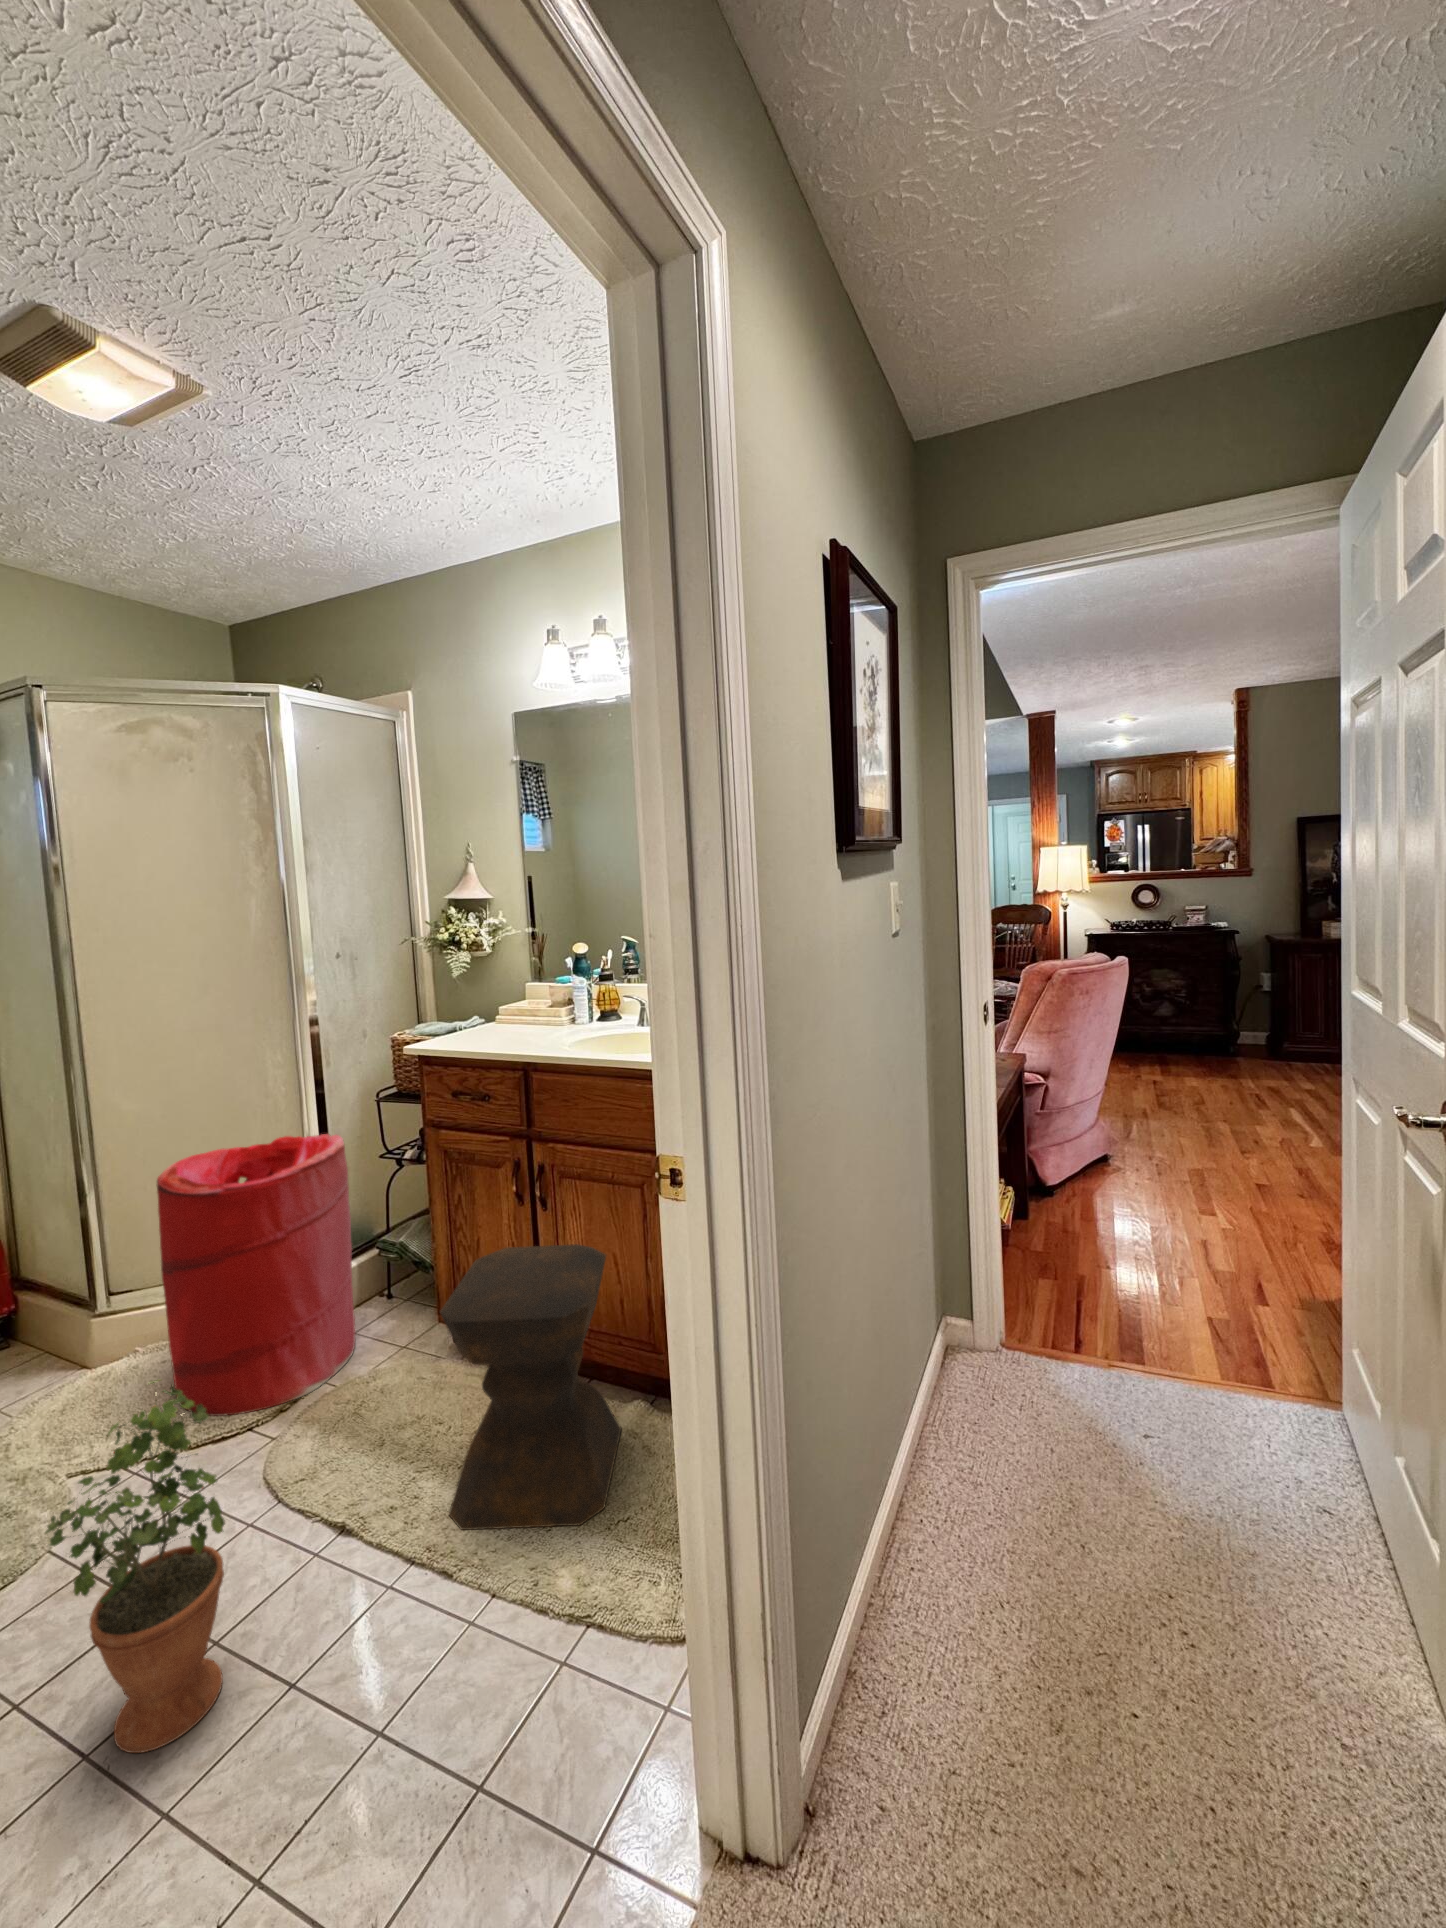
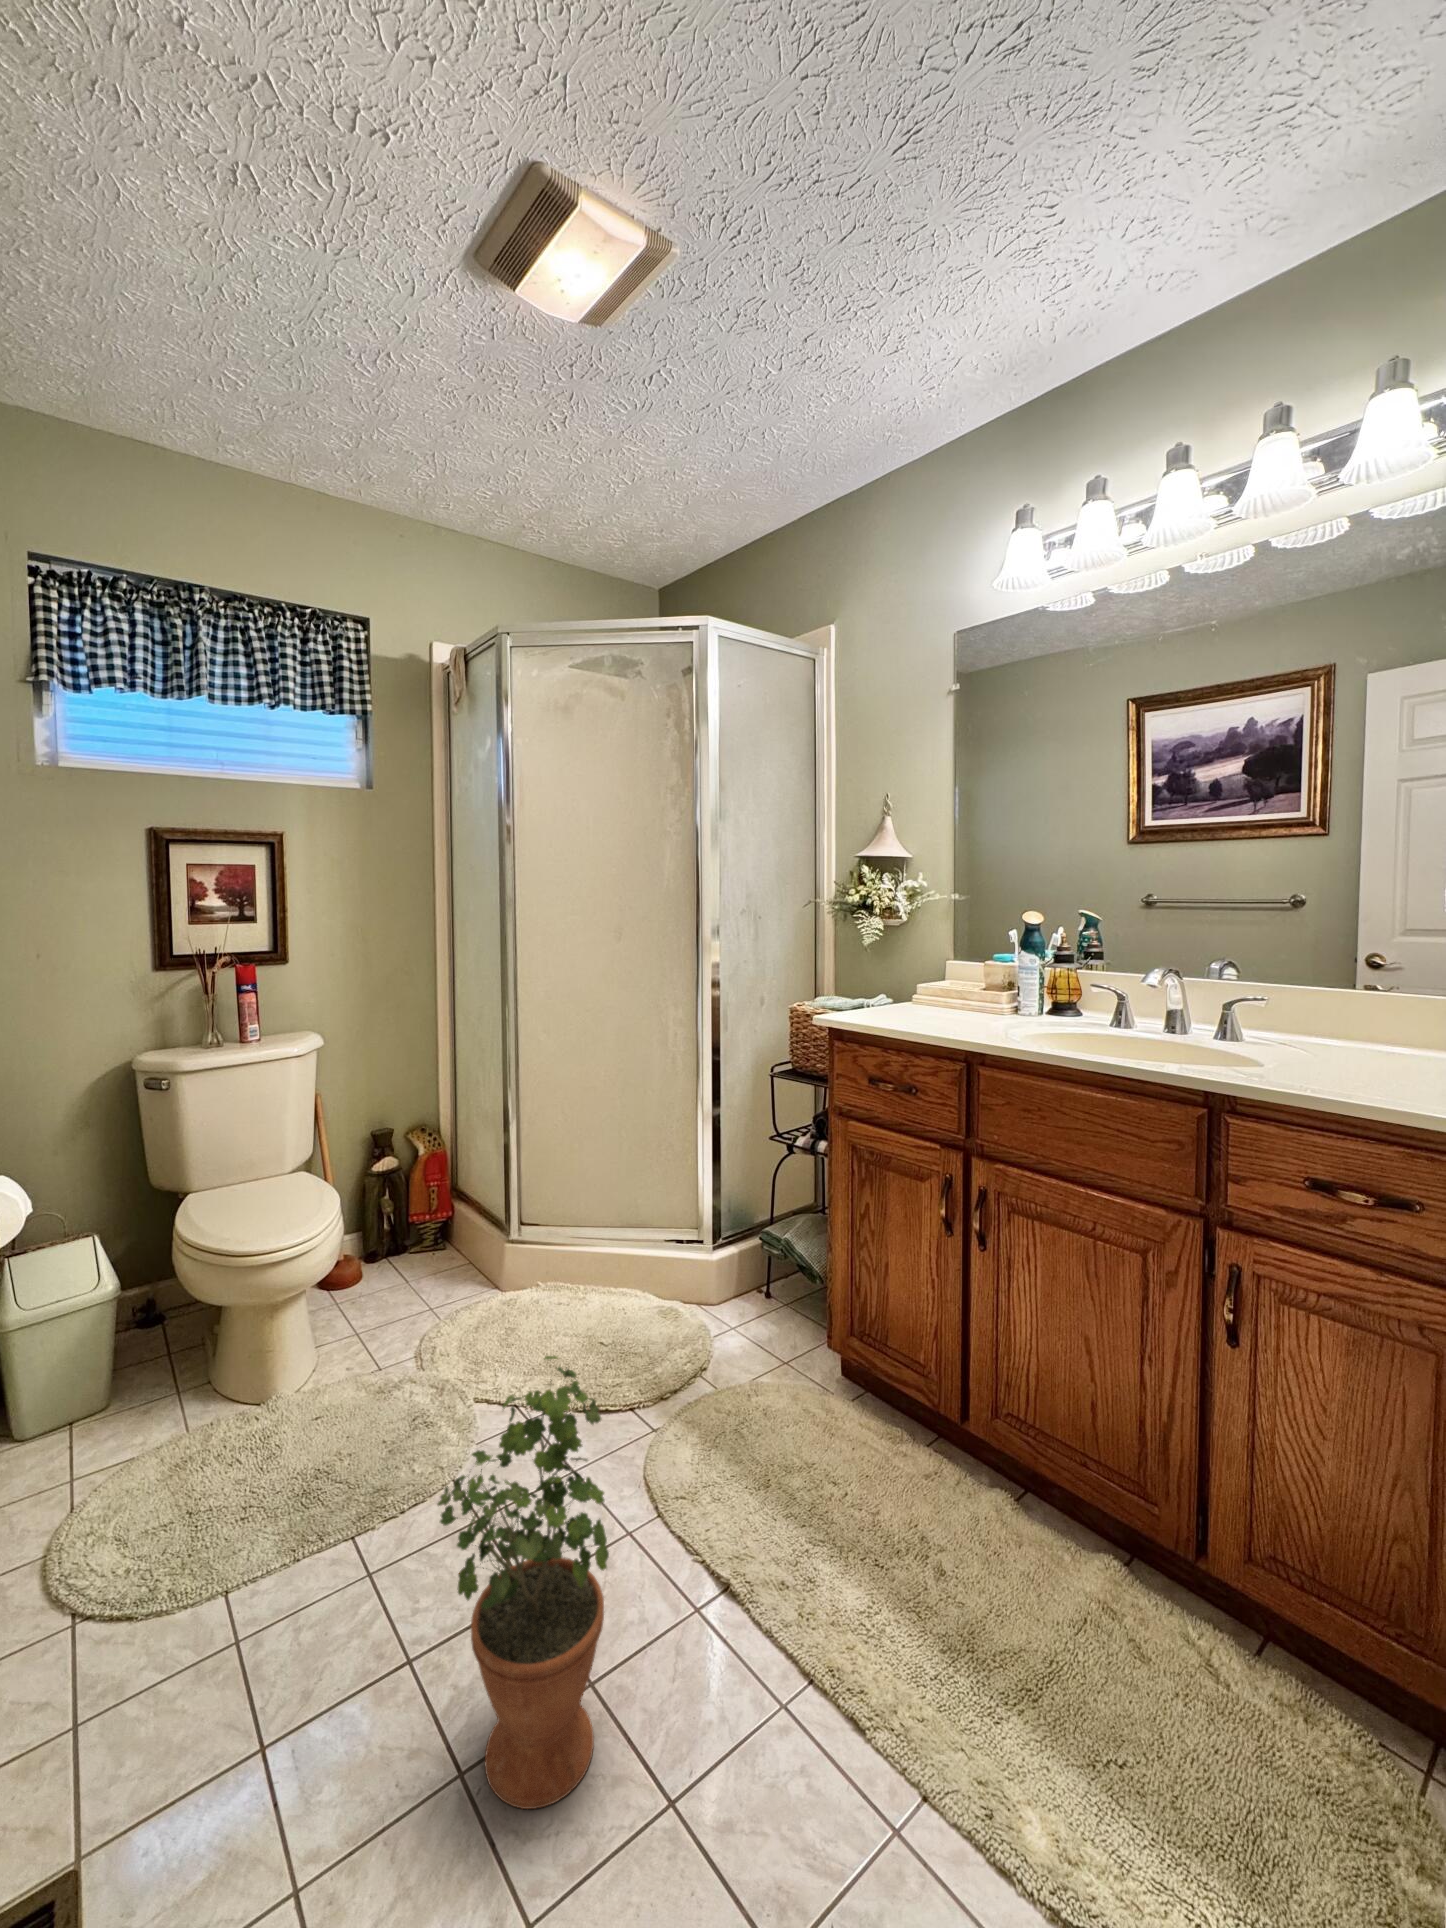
laundry hamper: present [157,1134,355,1416] -> none [567,1098,741,1390]
stool: present [440,1244,621,1530] -> none [851,1290,1086,1737]

